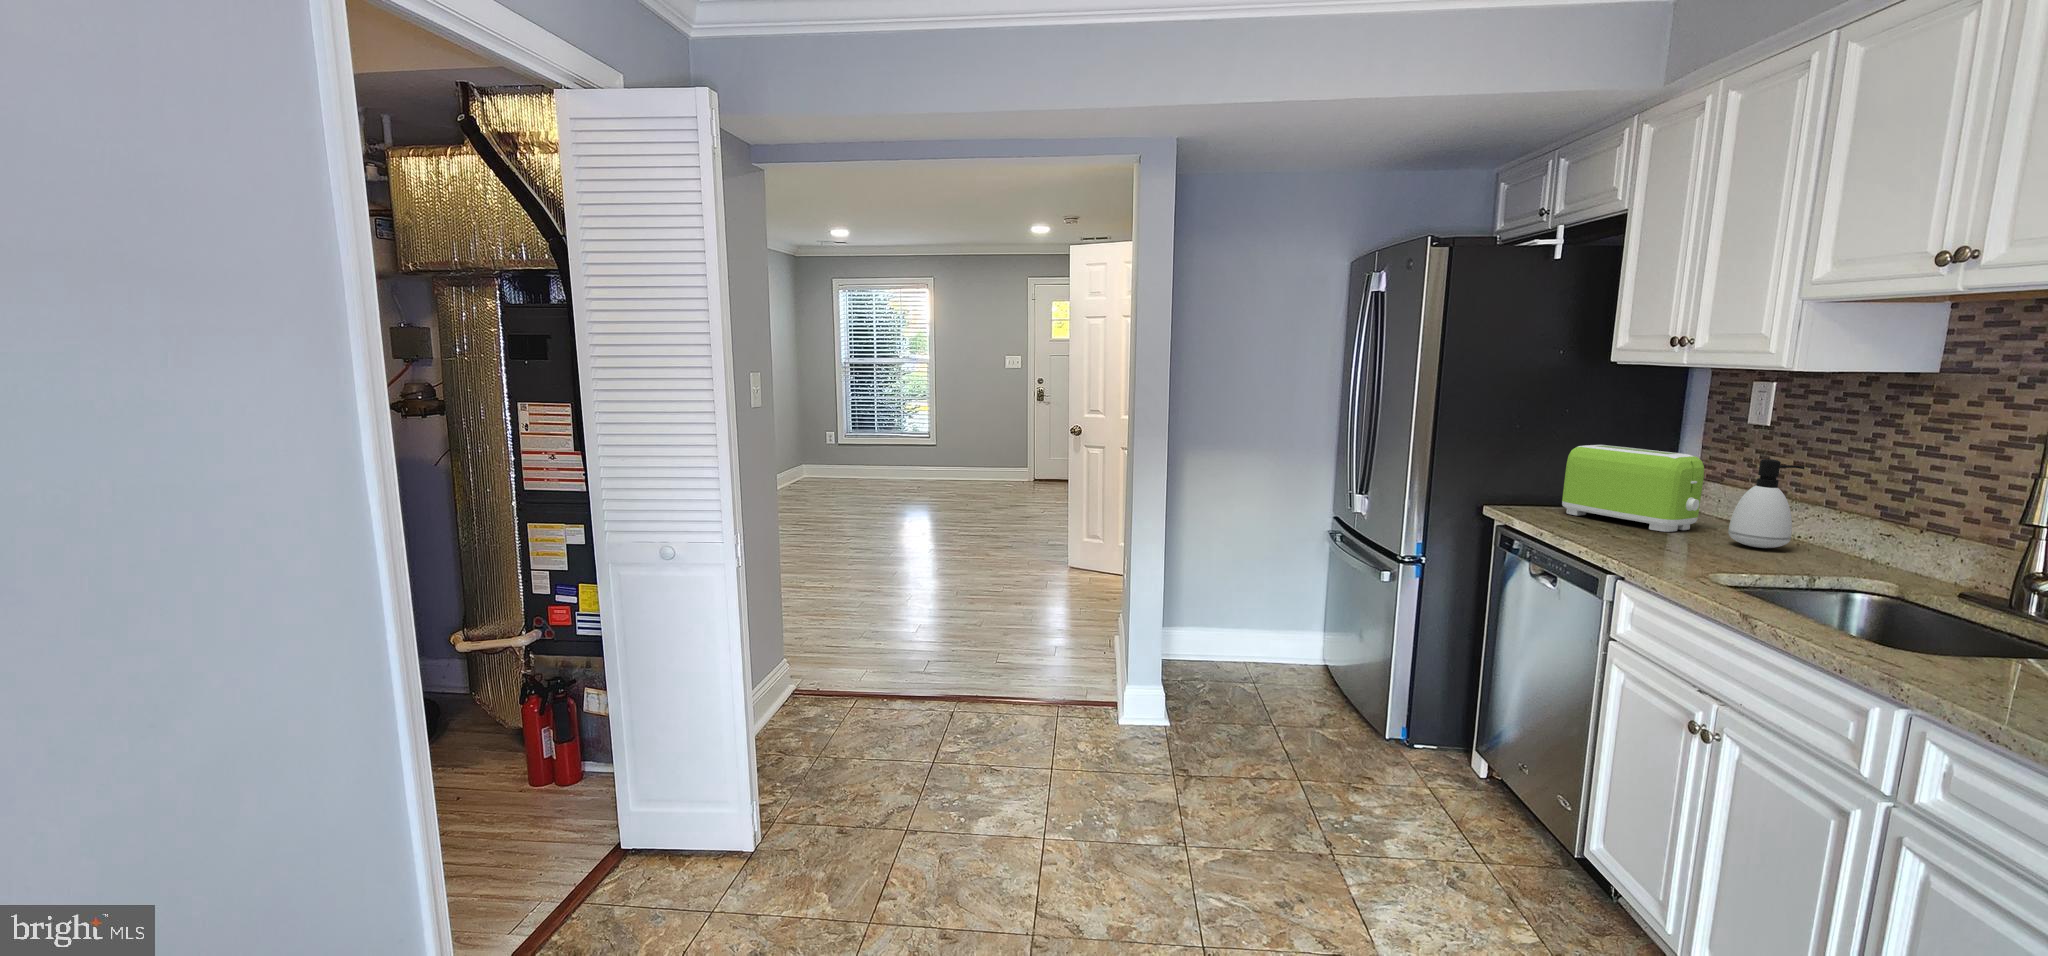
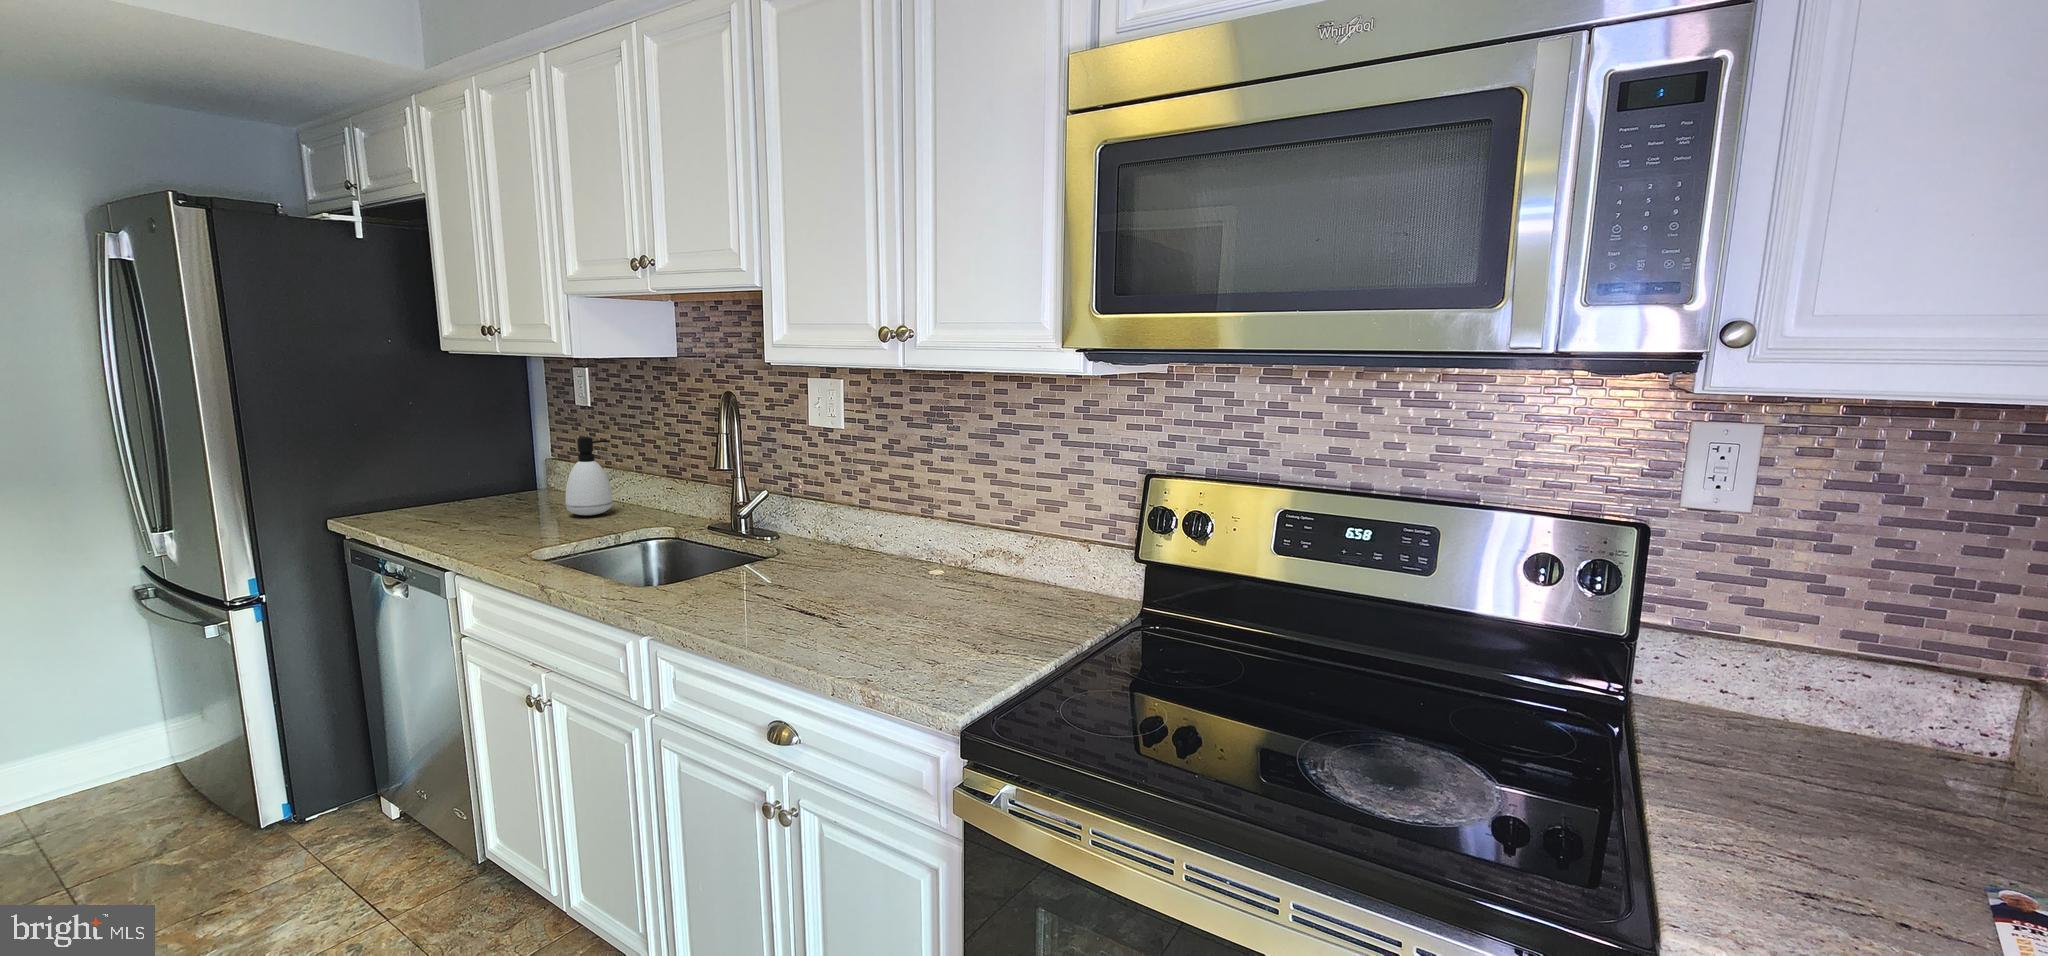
toaster: present [1562,445,1704,532] -> none [414,437,547,515]

